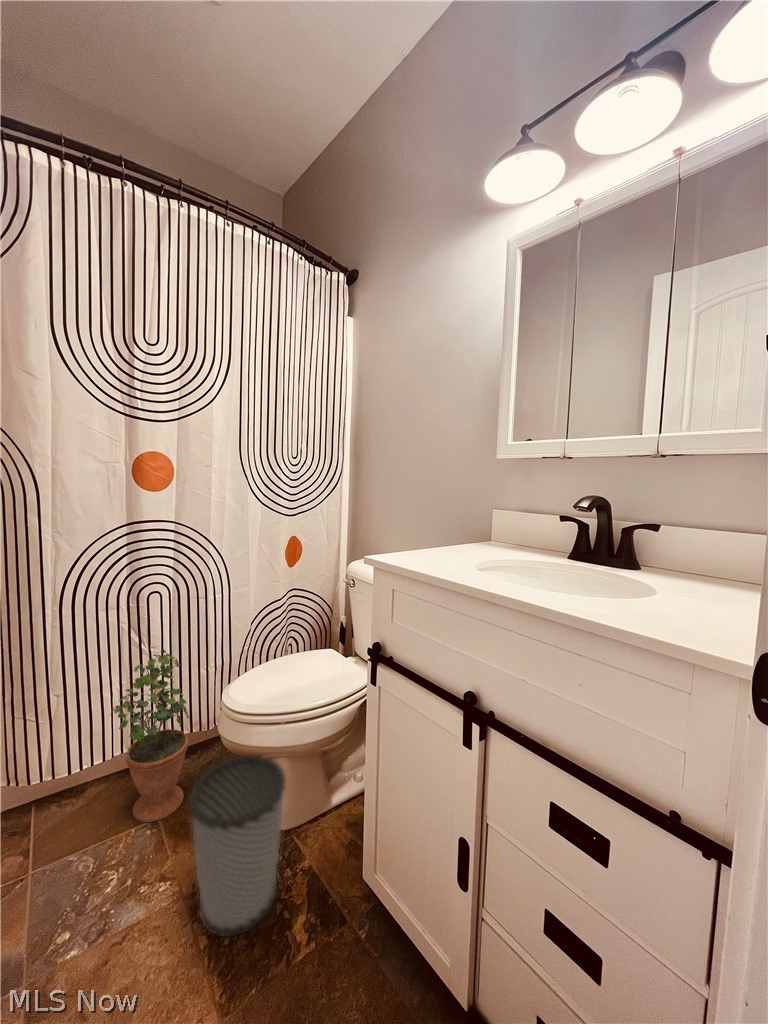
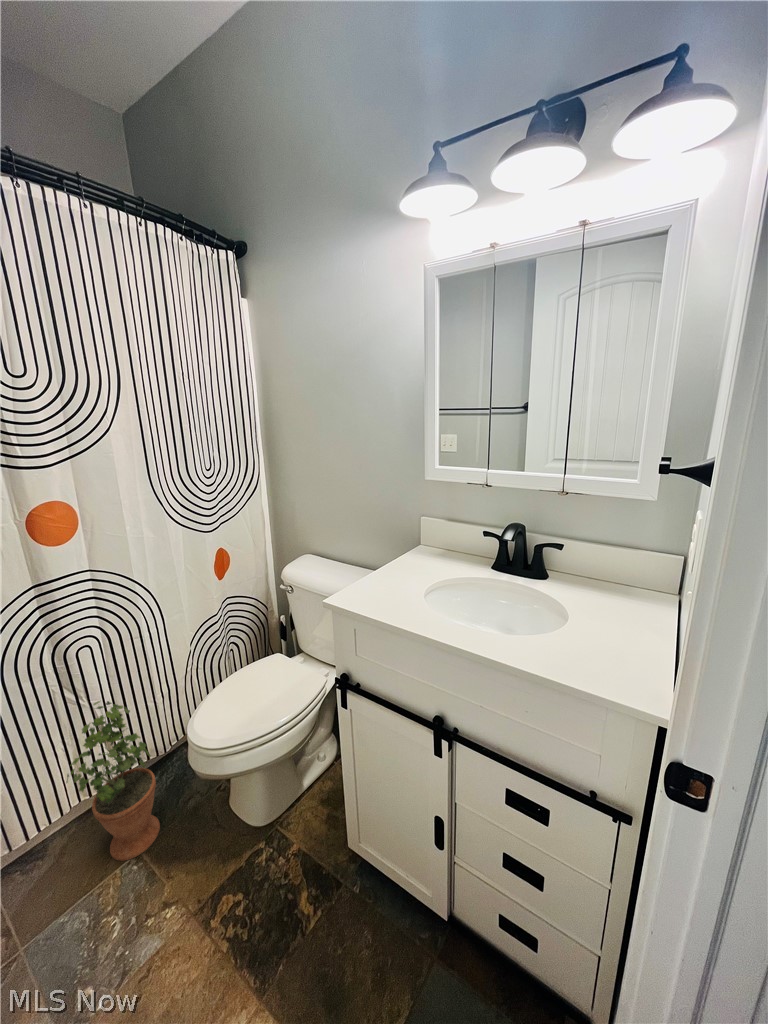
wastebasket: present [189,755,286,937] -> none [186,780,277,936]

